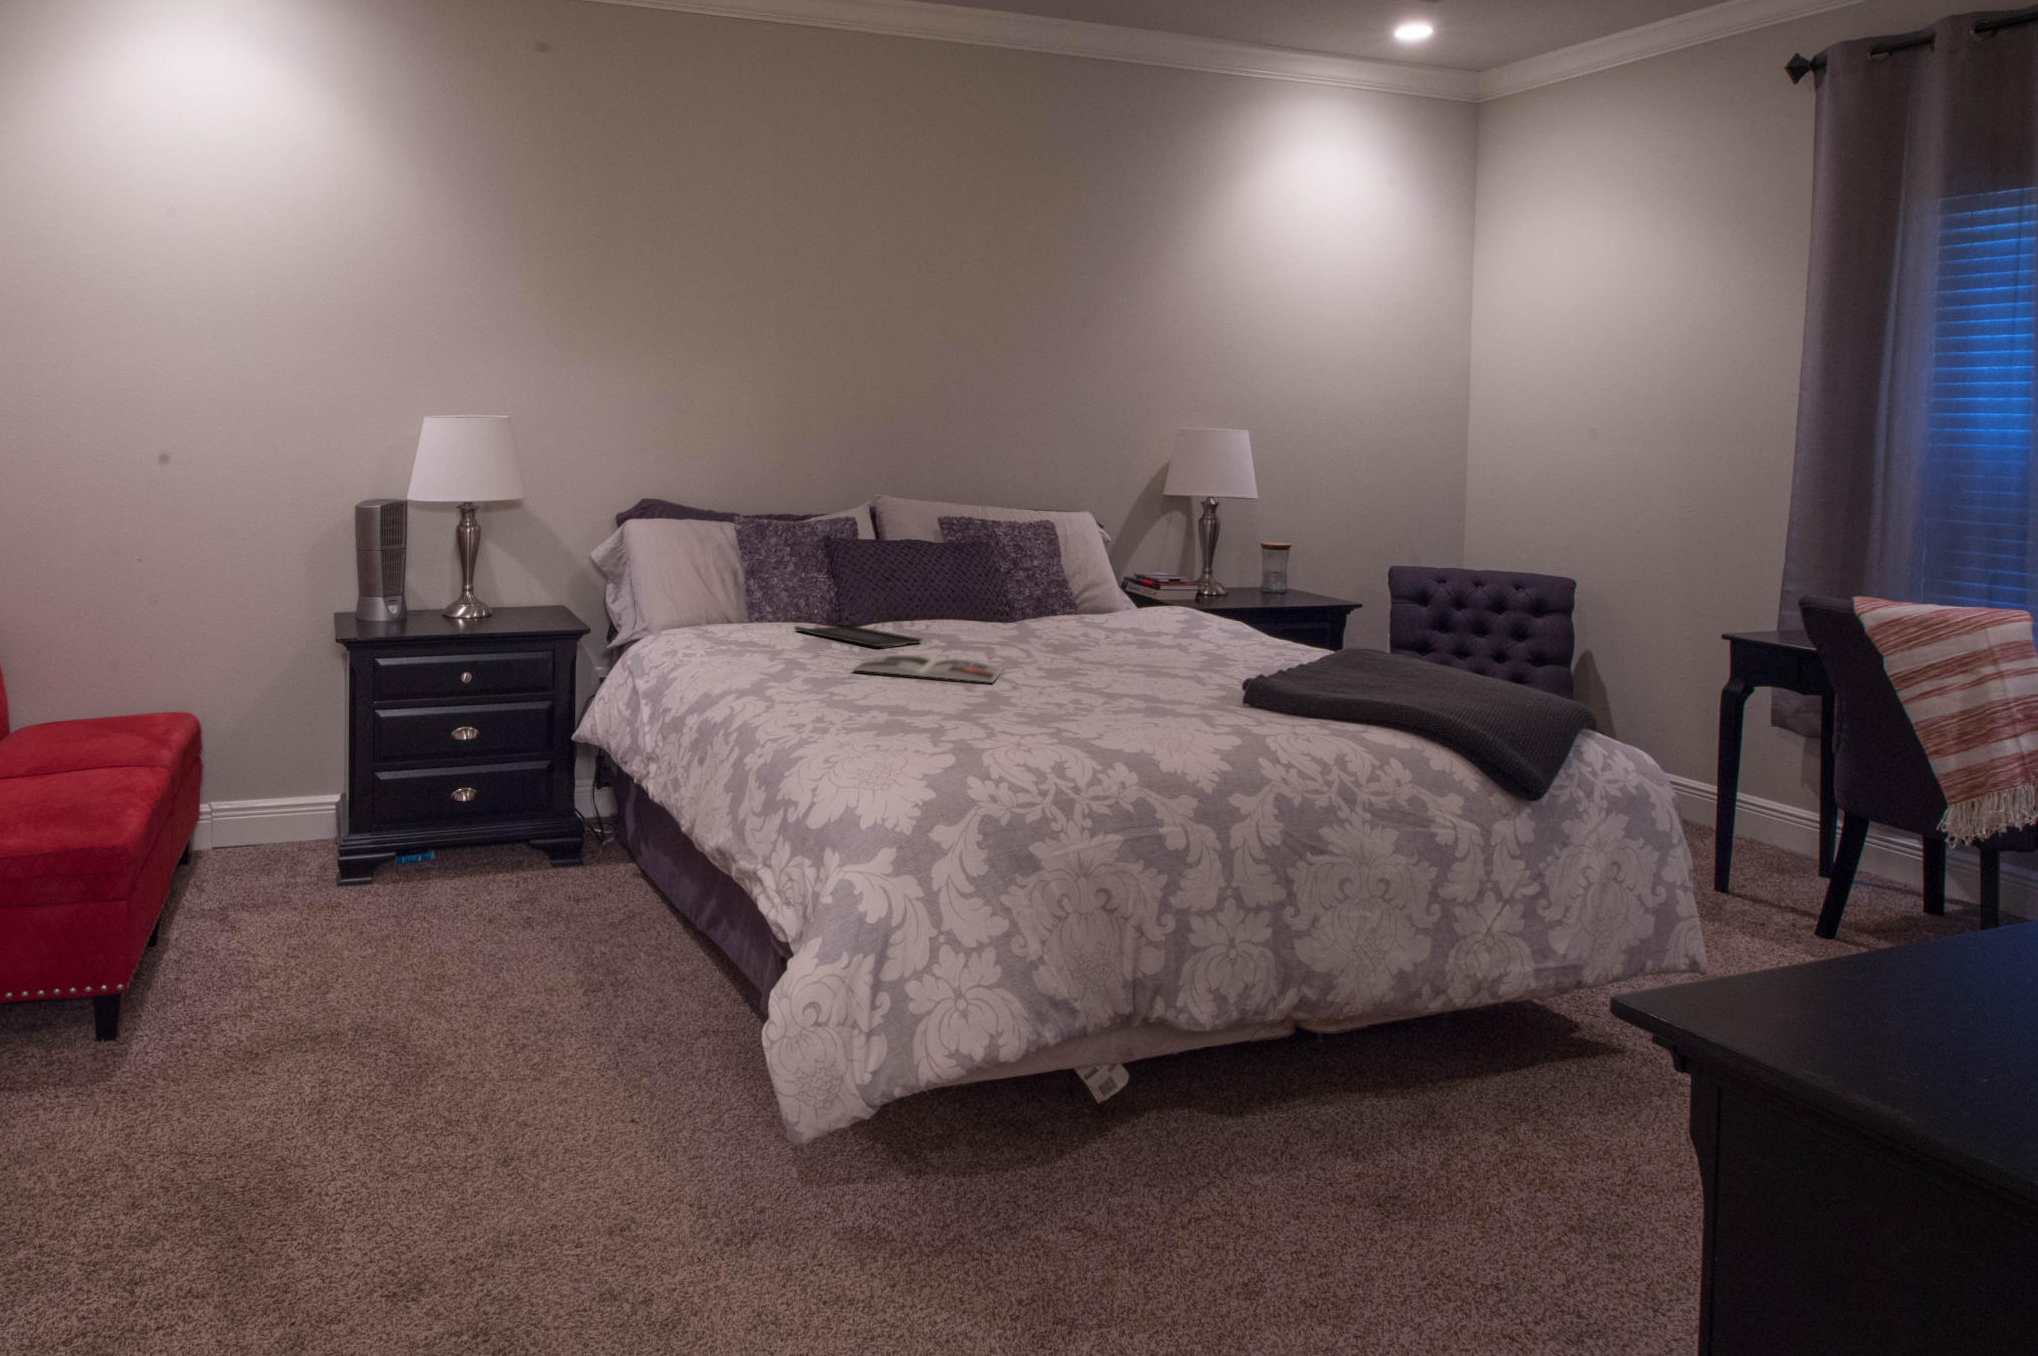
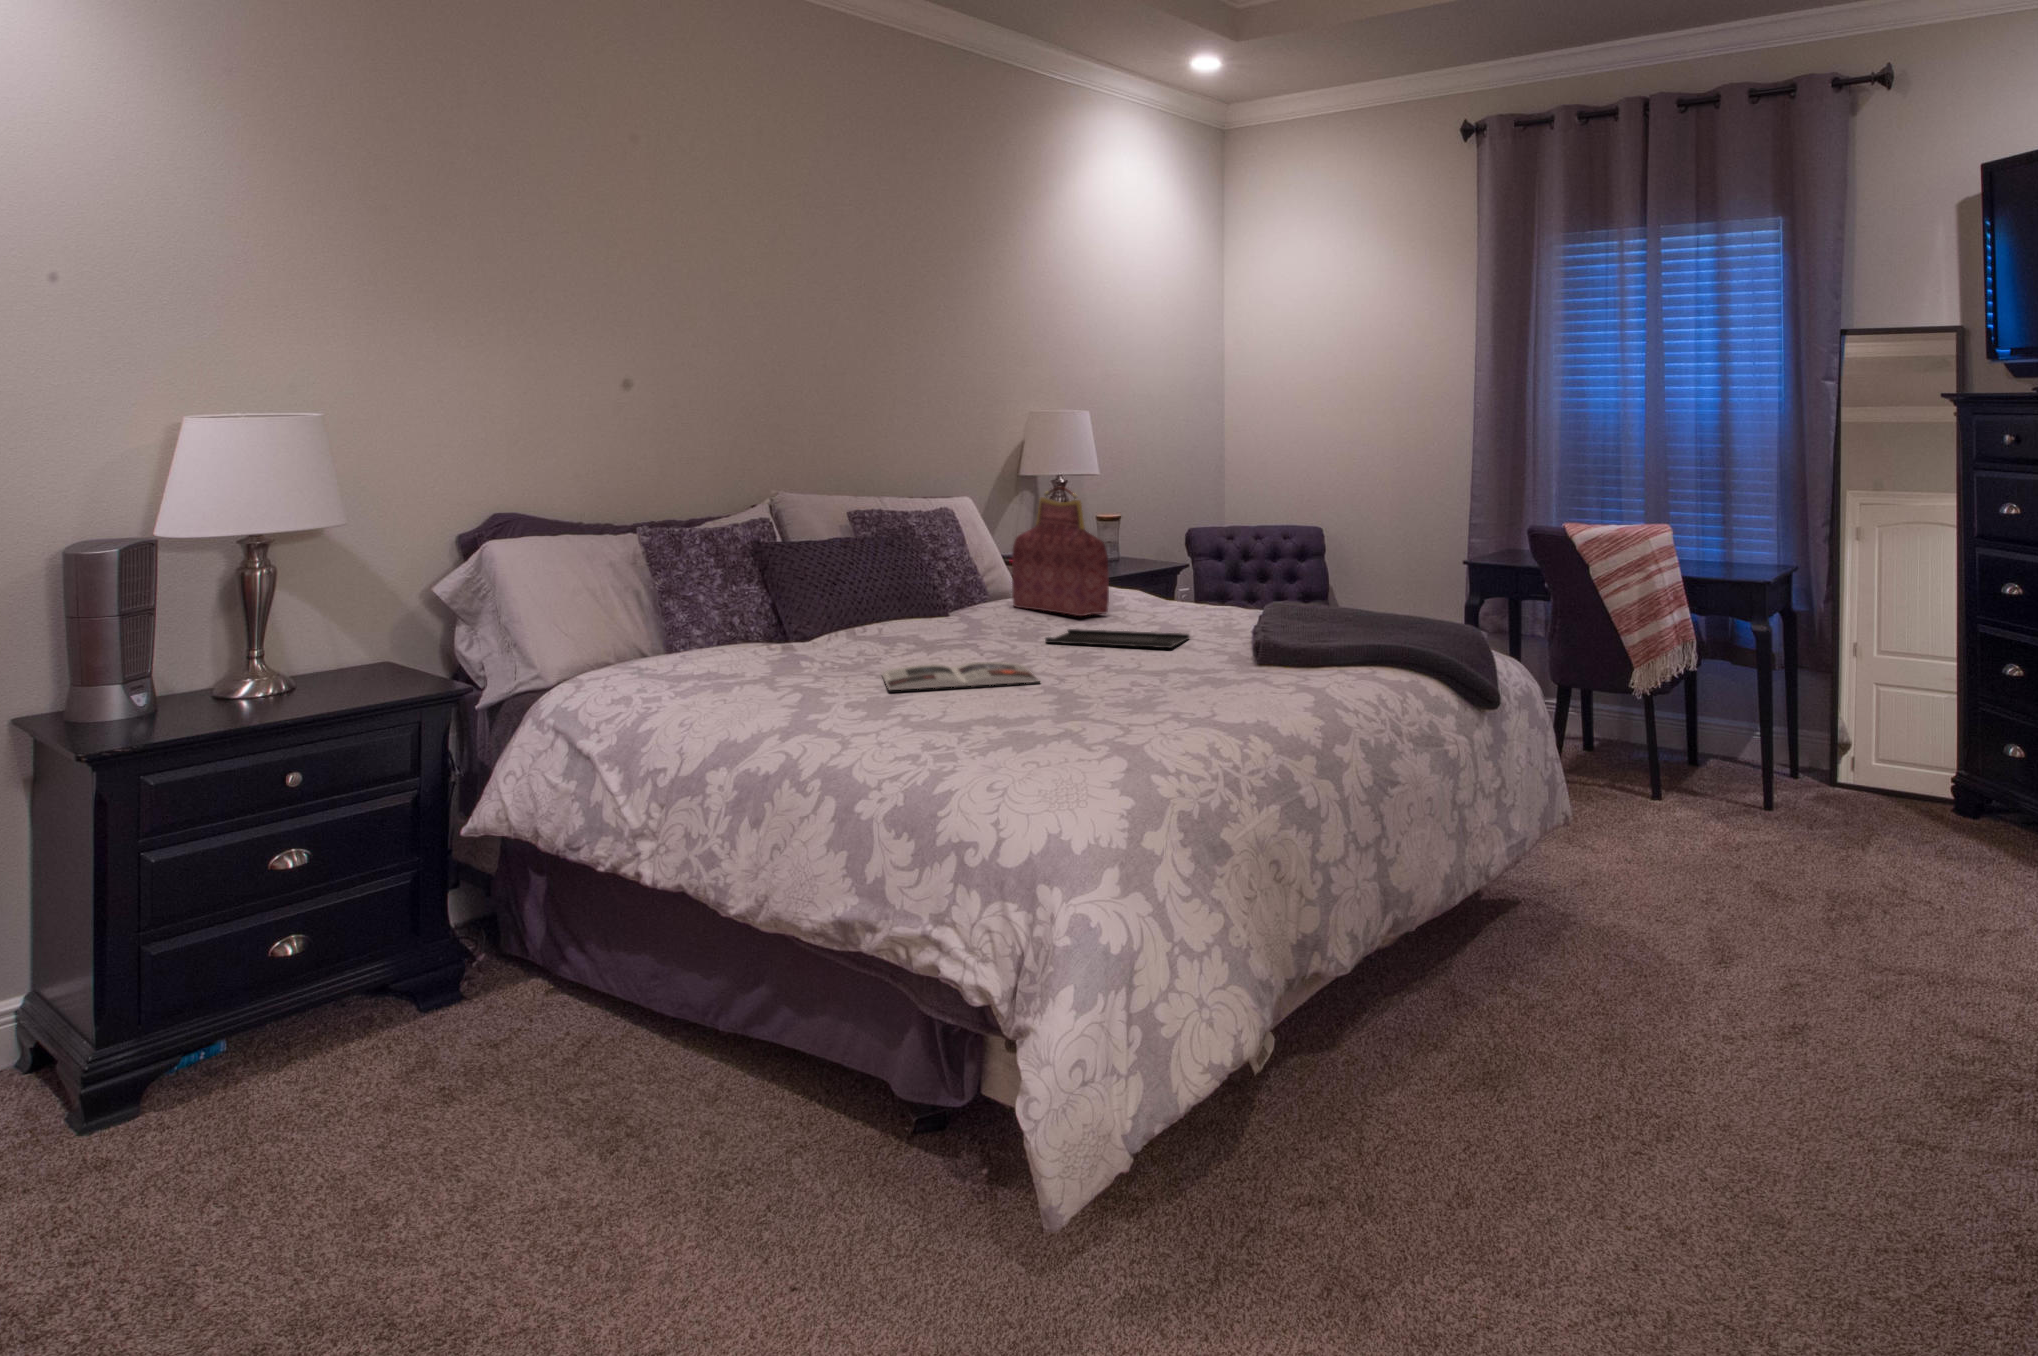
handbag: none [1085,505,1166,636] -> present [1012,487,1109,616]
tray: present [795,623,922,647] -> present [1045,629,1189,648]

